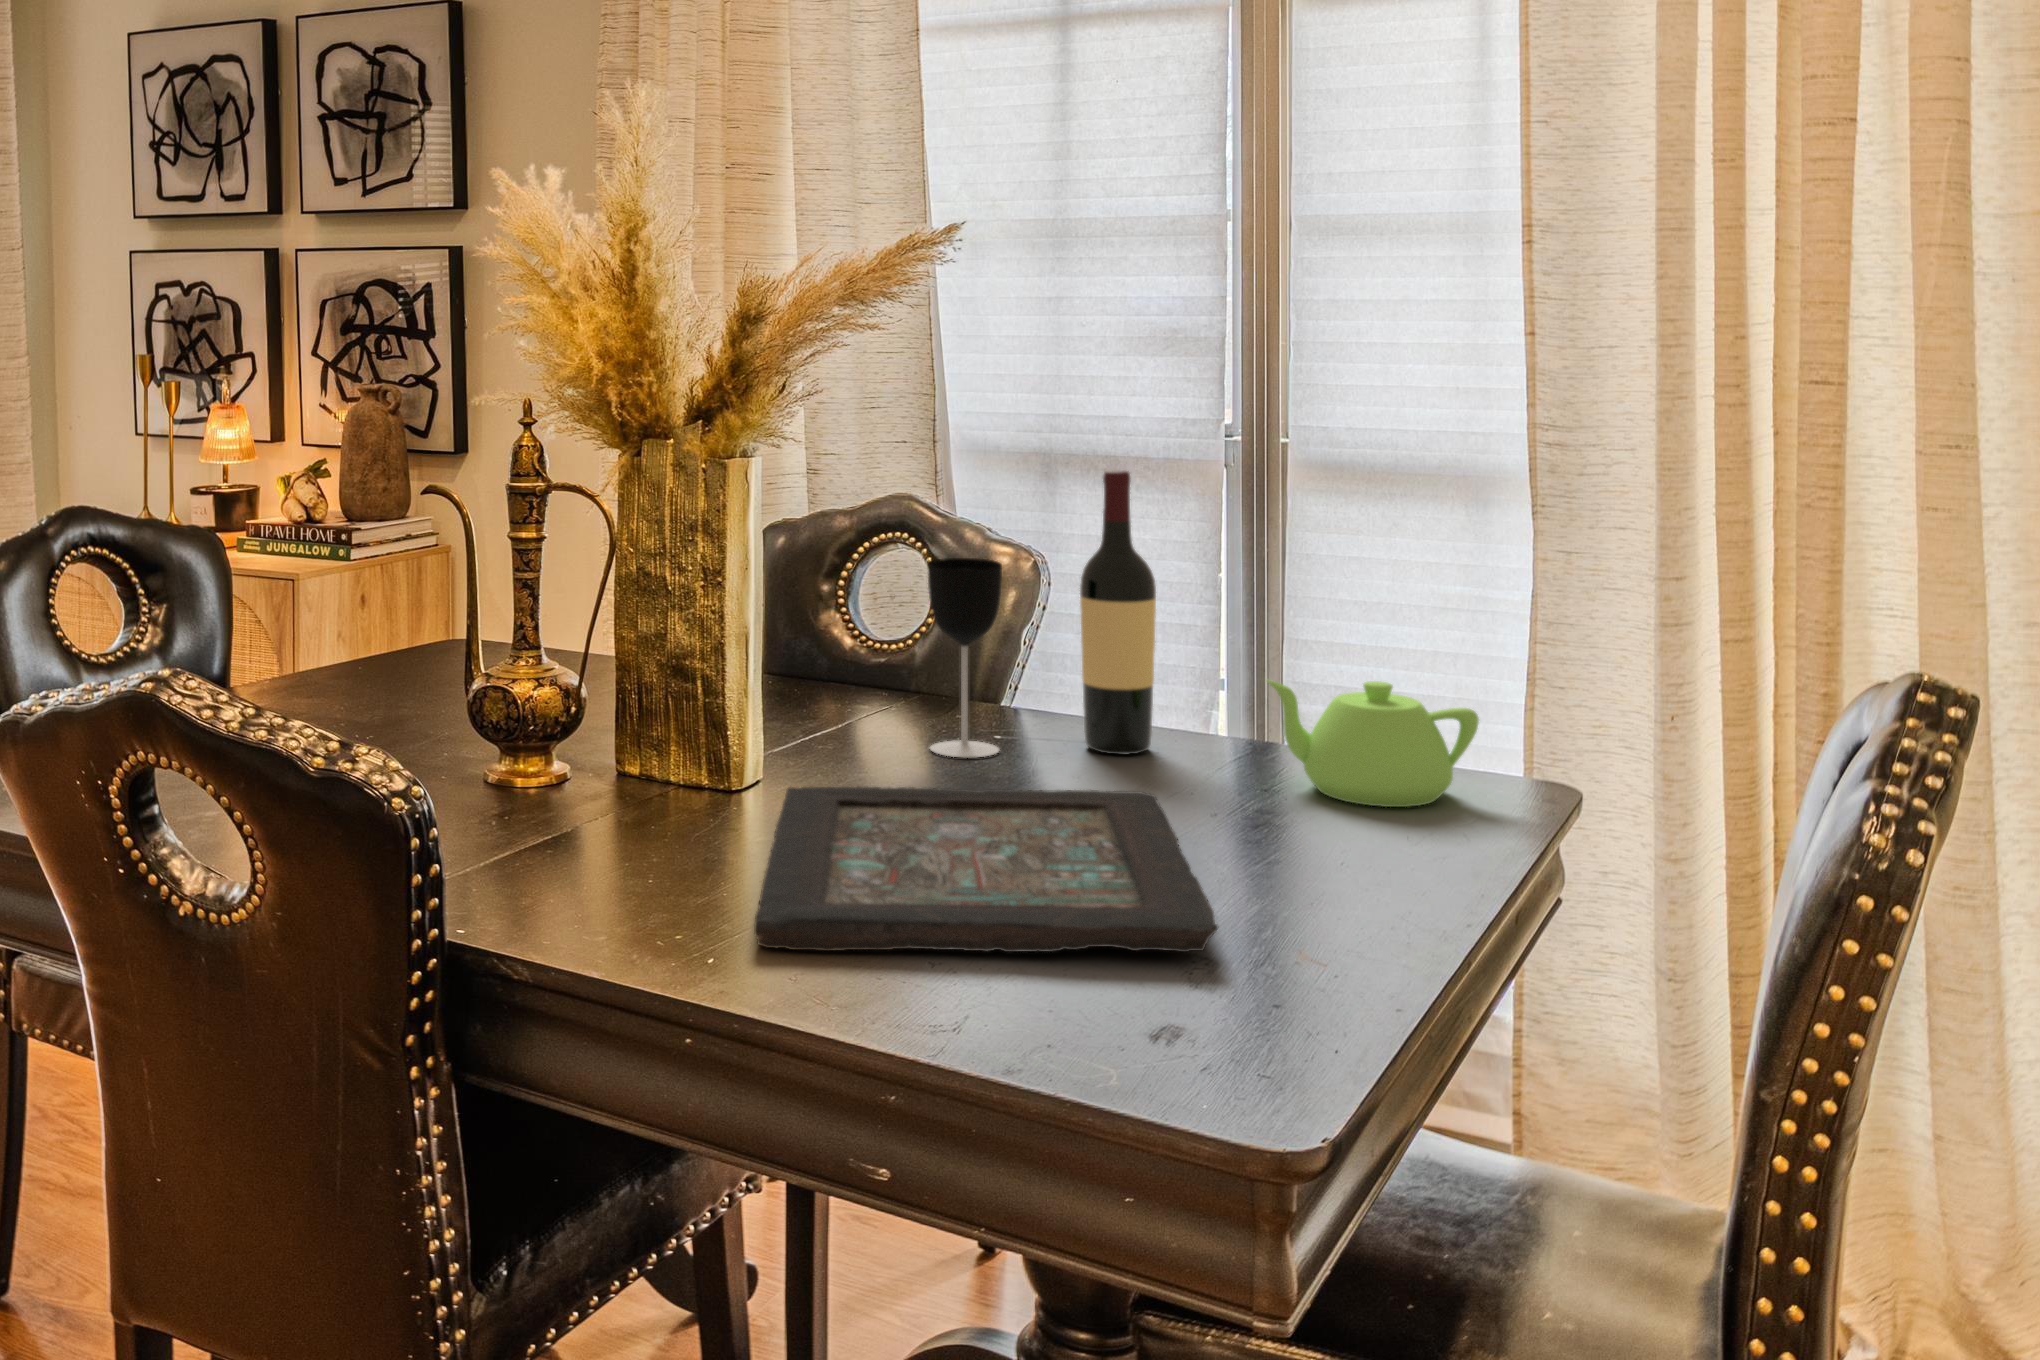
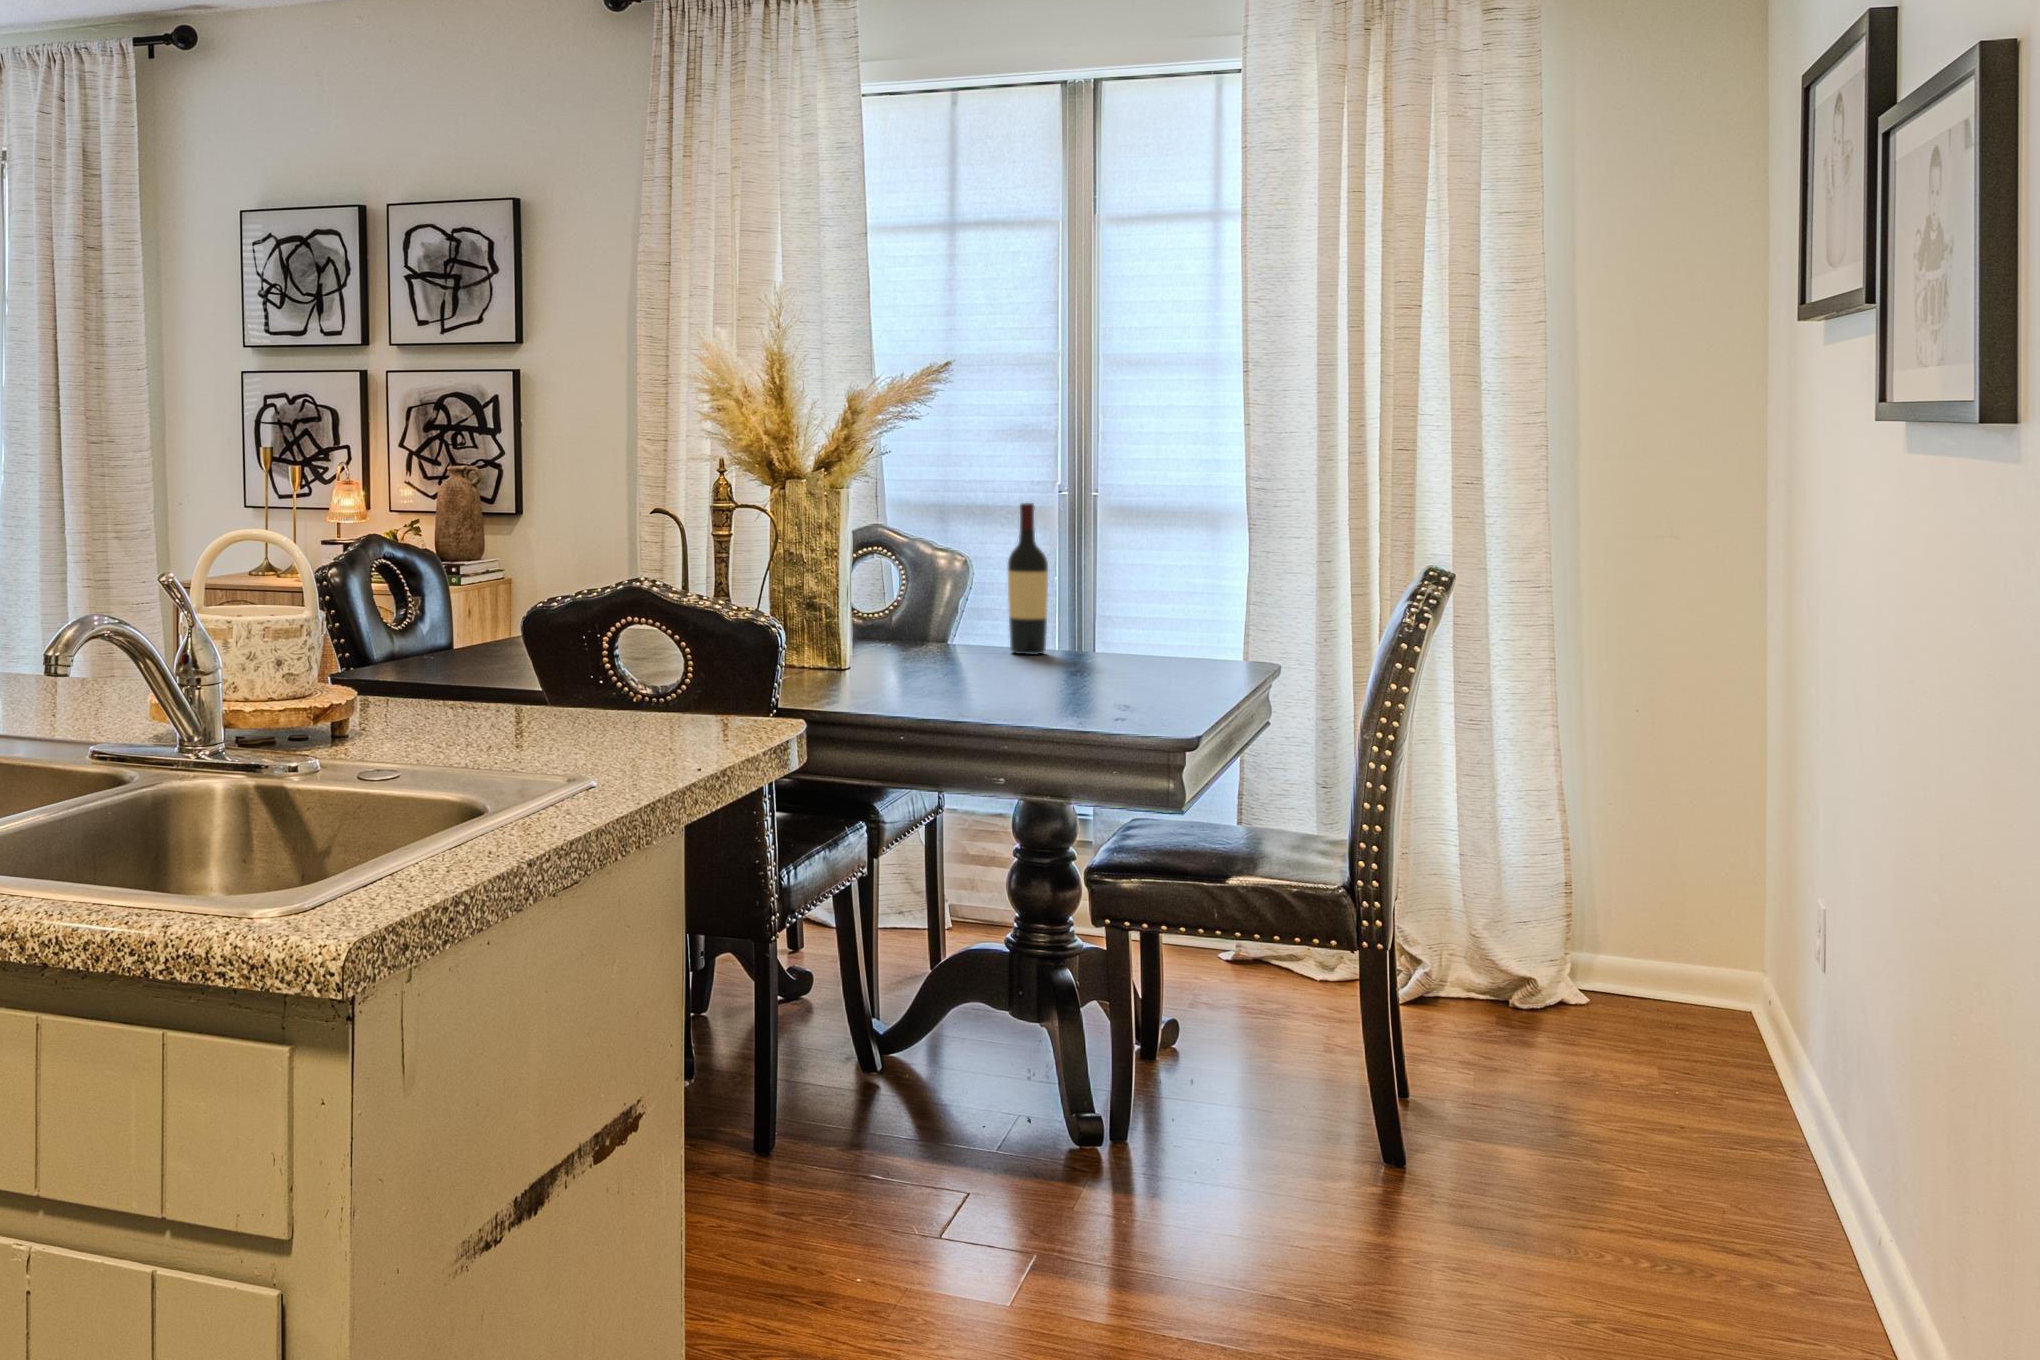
wine glass: present [928,558,1002,757] -> none [927,552,968,656]
teapot: present [1267,680,1479,807] -> none [1108,607,1215,667]
decorative tray: present [754,786,1218,952] -> none [876,657,1102,699]

